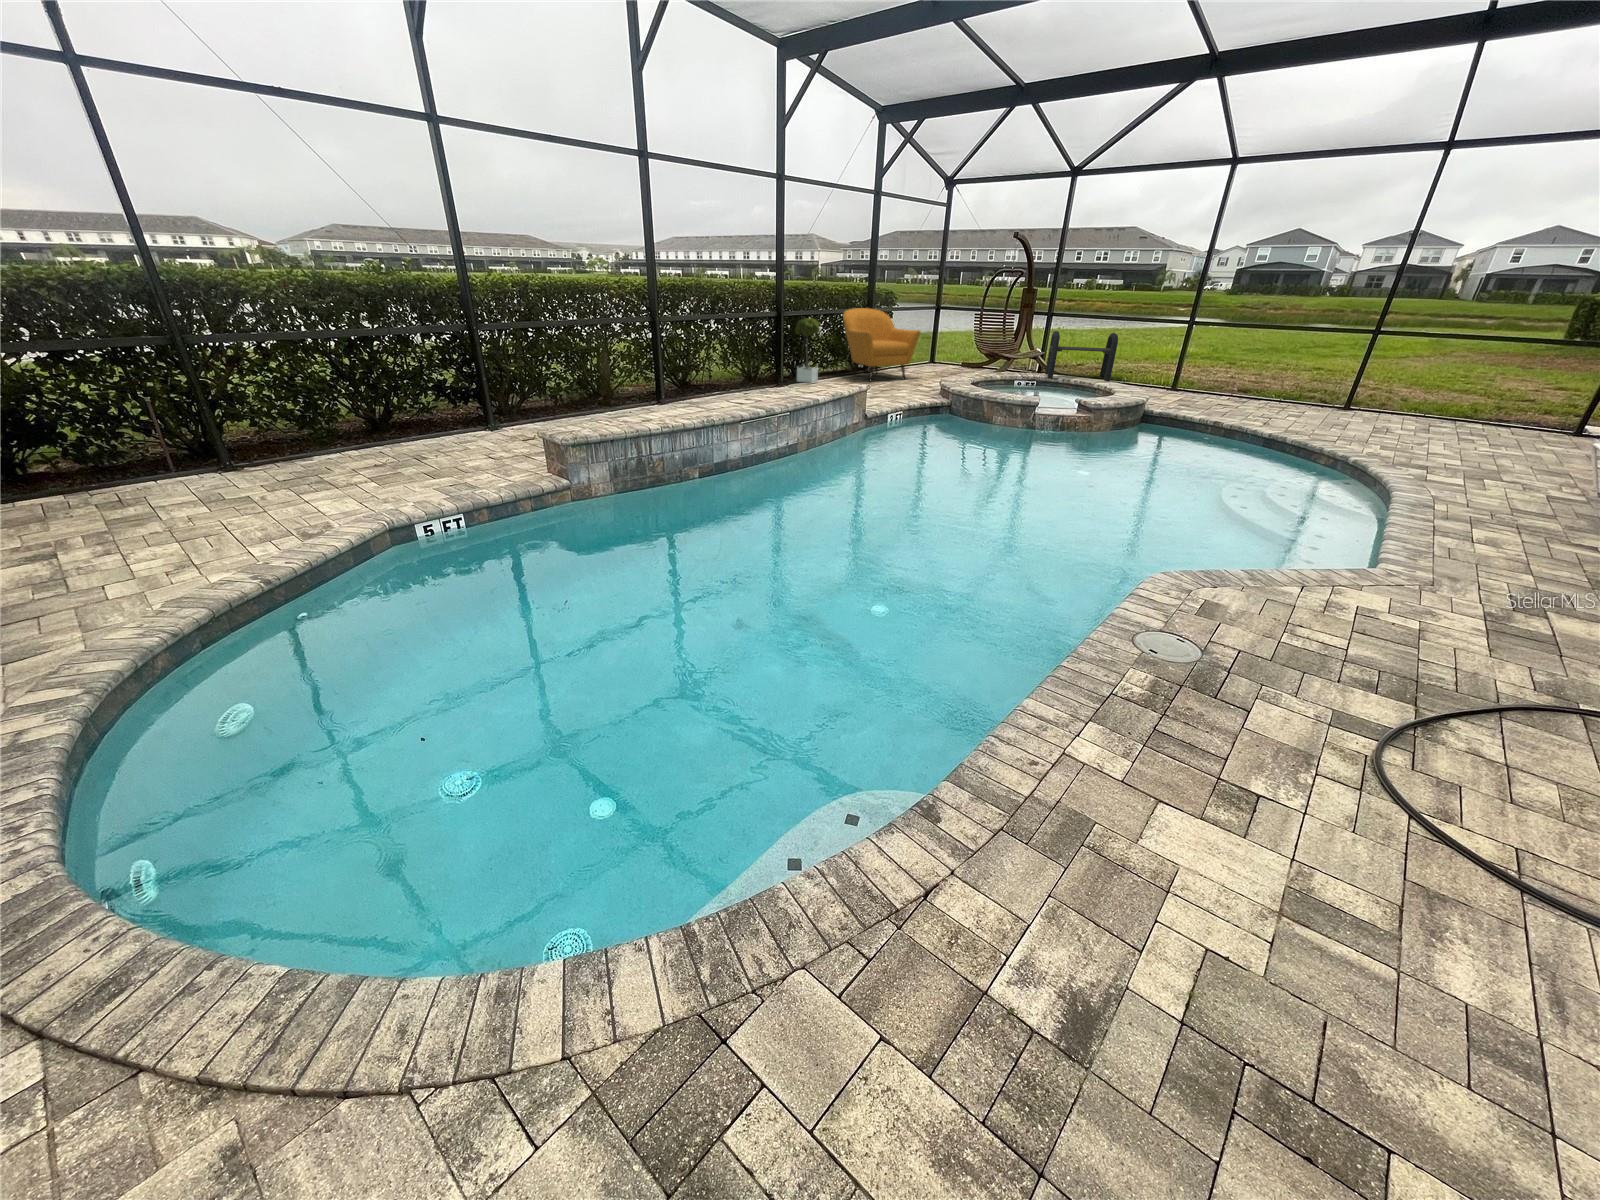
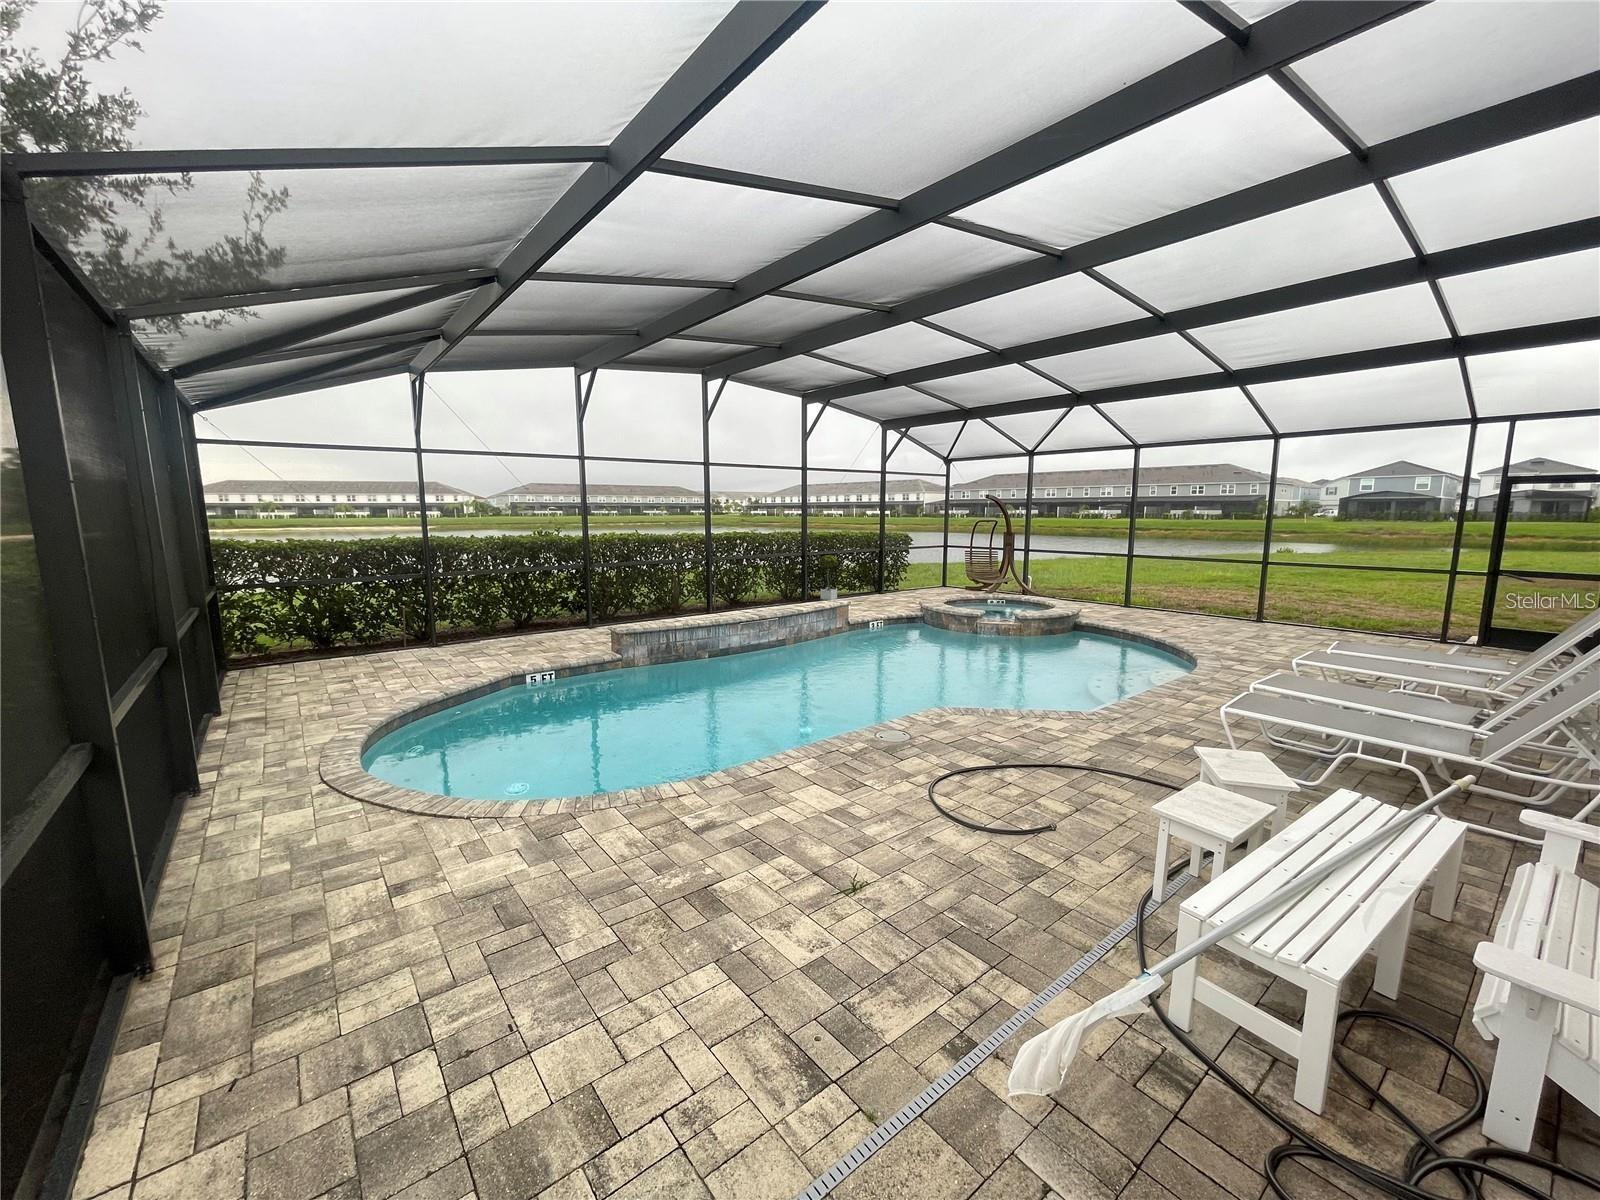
armchair: present [843,308,920,381] -> none [859,547,916,599]
bench: present [1045,331,1118,381] -> none [1026,562,1080,600]

